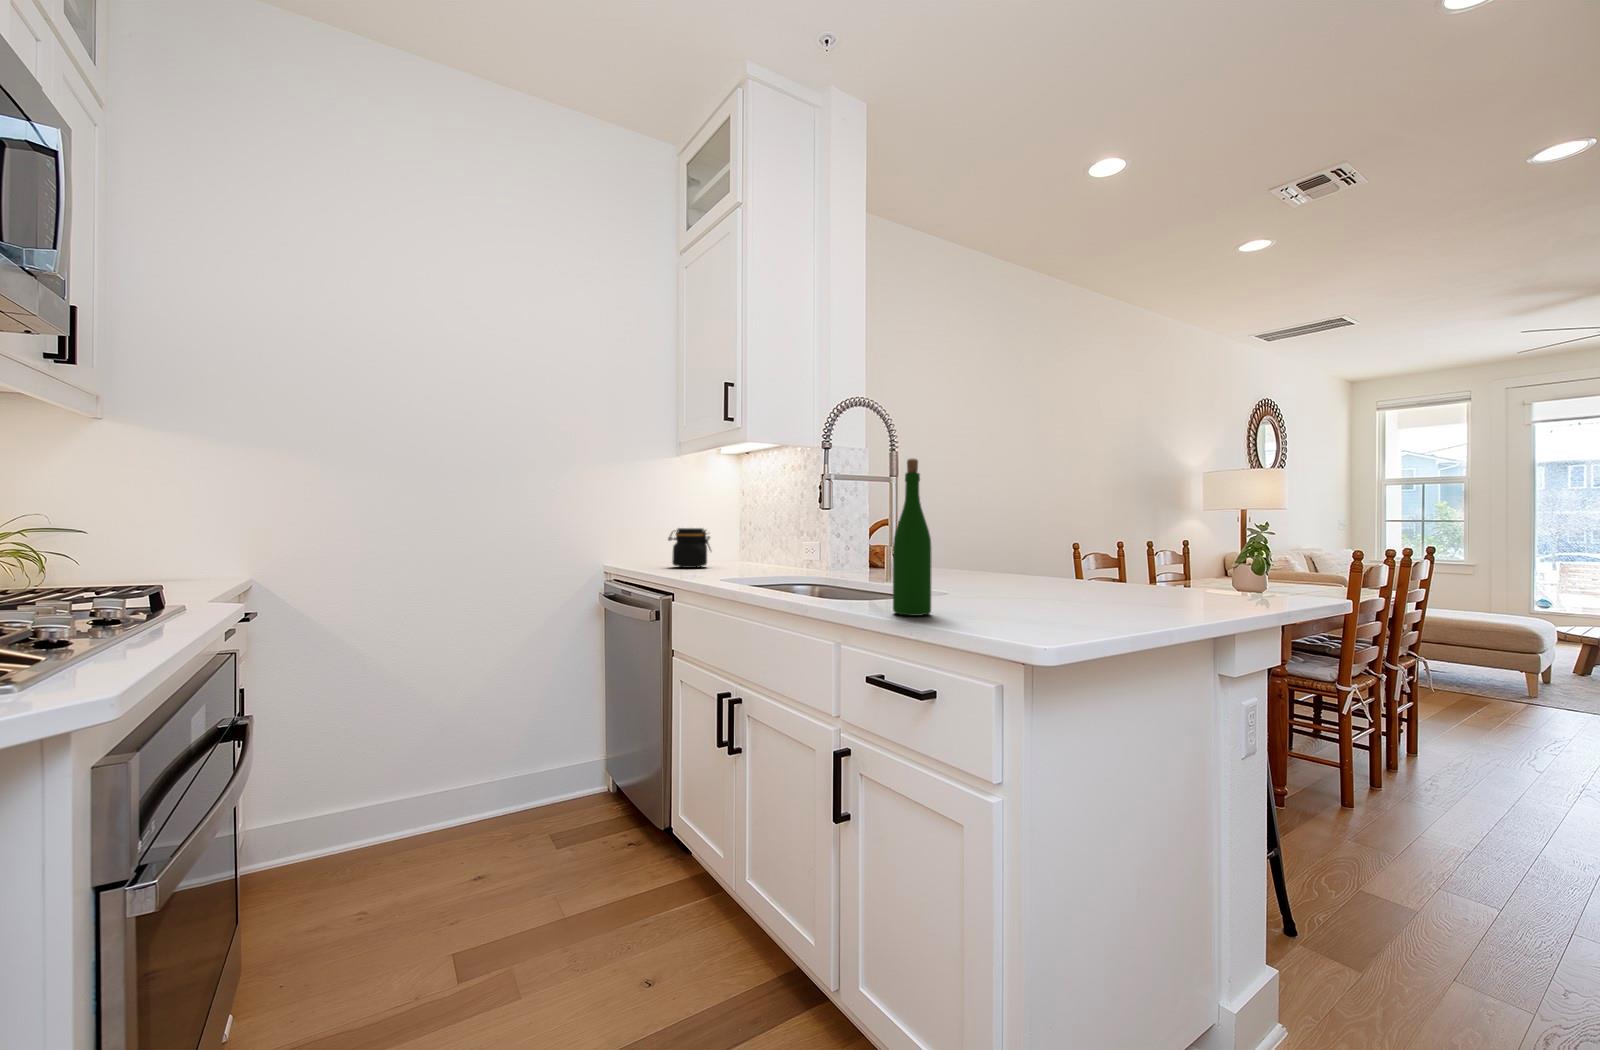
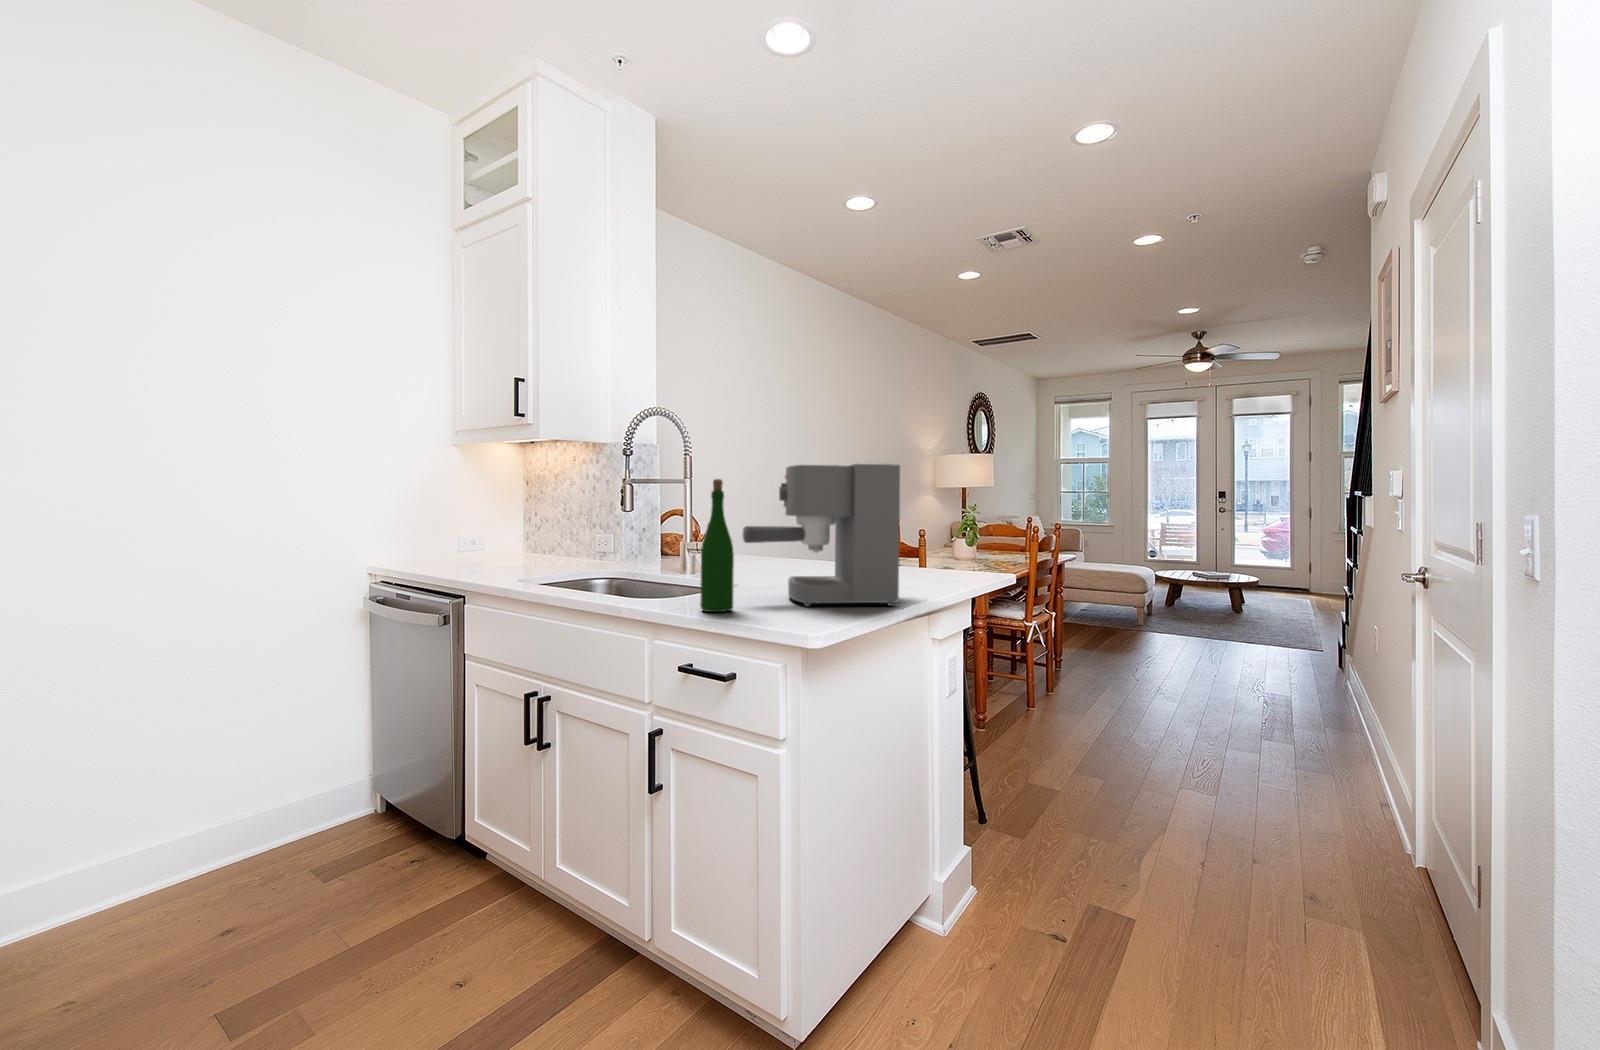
coffee maker: none [945,435,1150,616] -> present [742,464,900,606]
jar: present [668,528,711,568] -> none [448,526,497,568]

